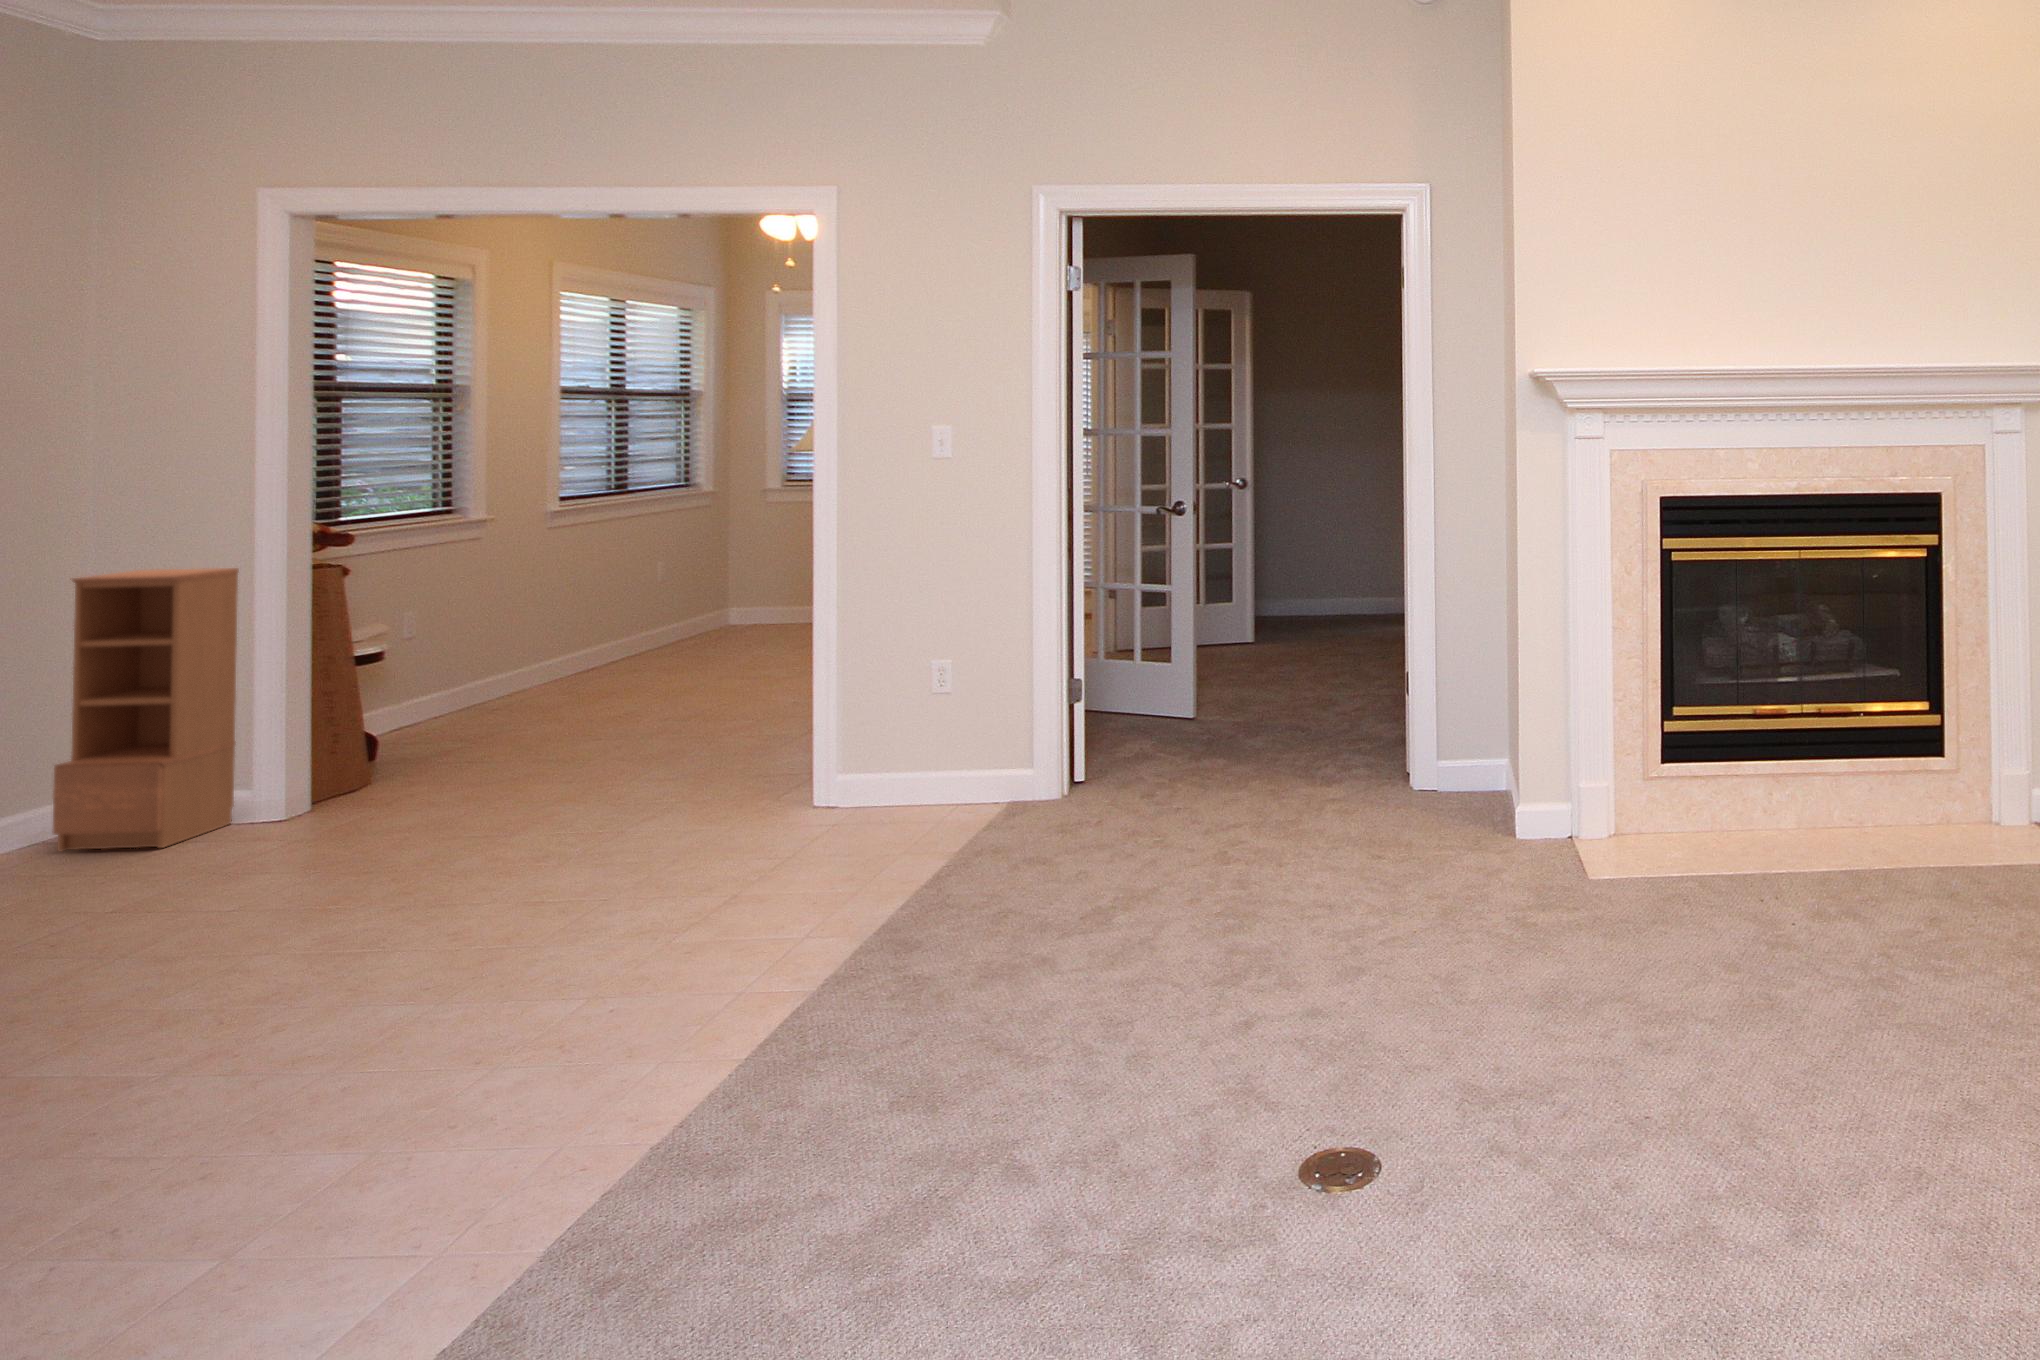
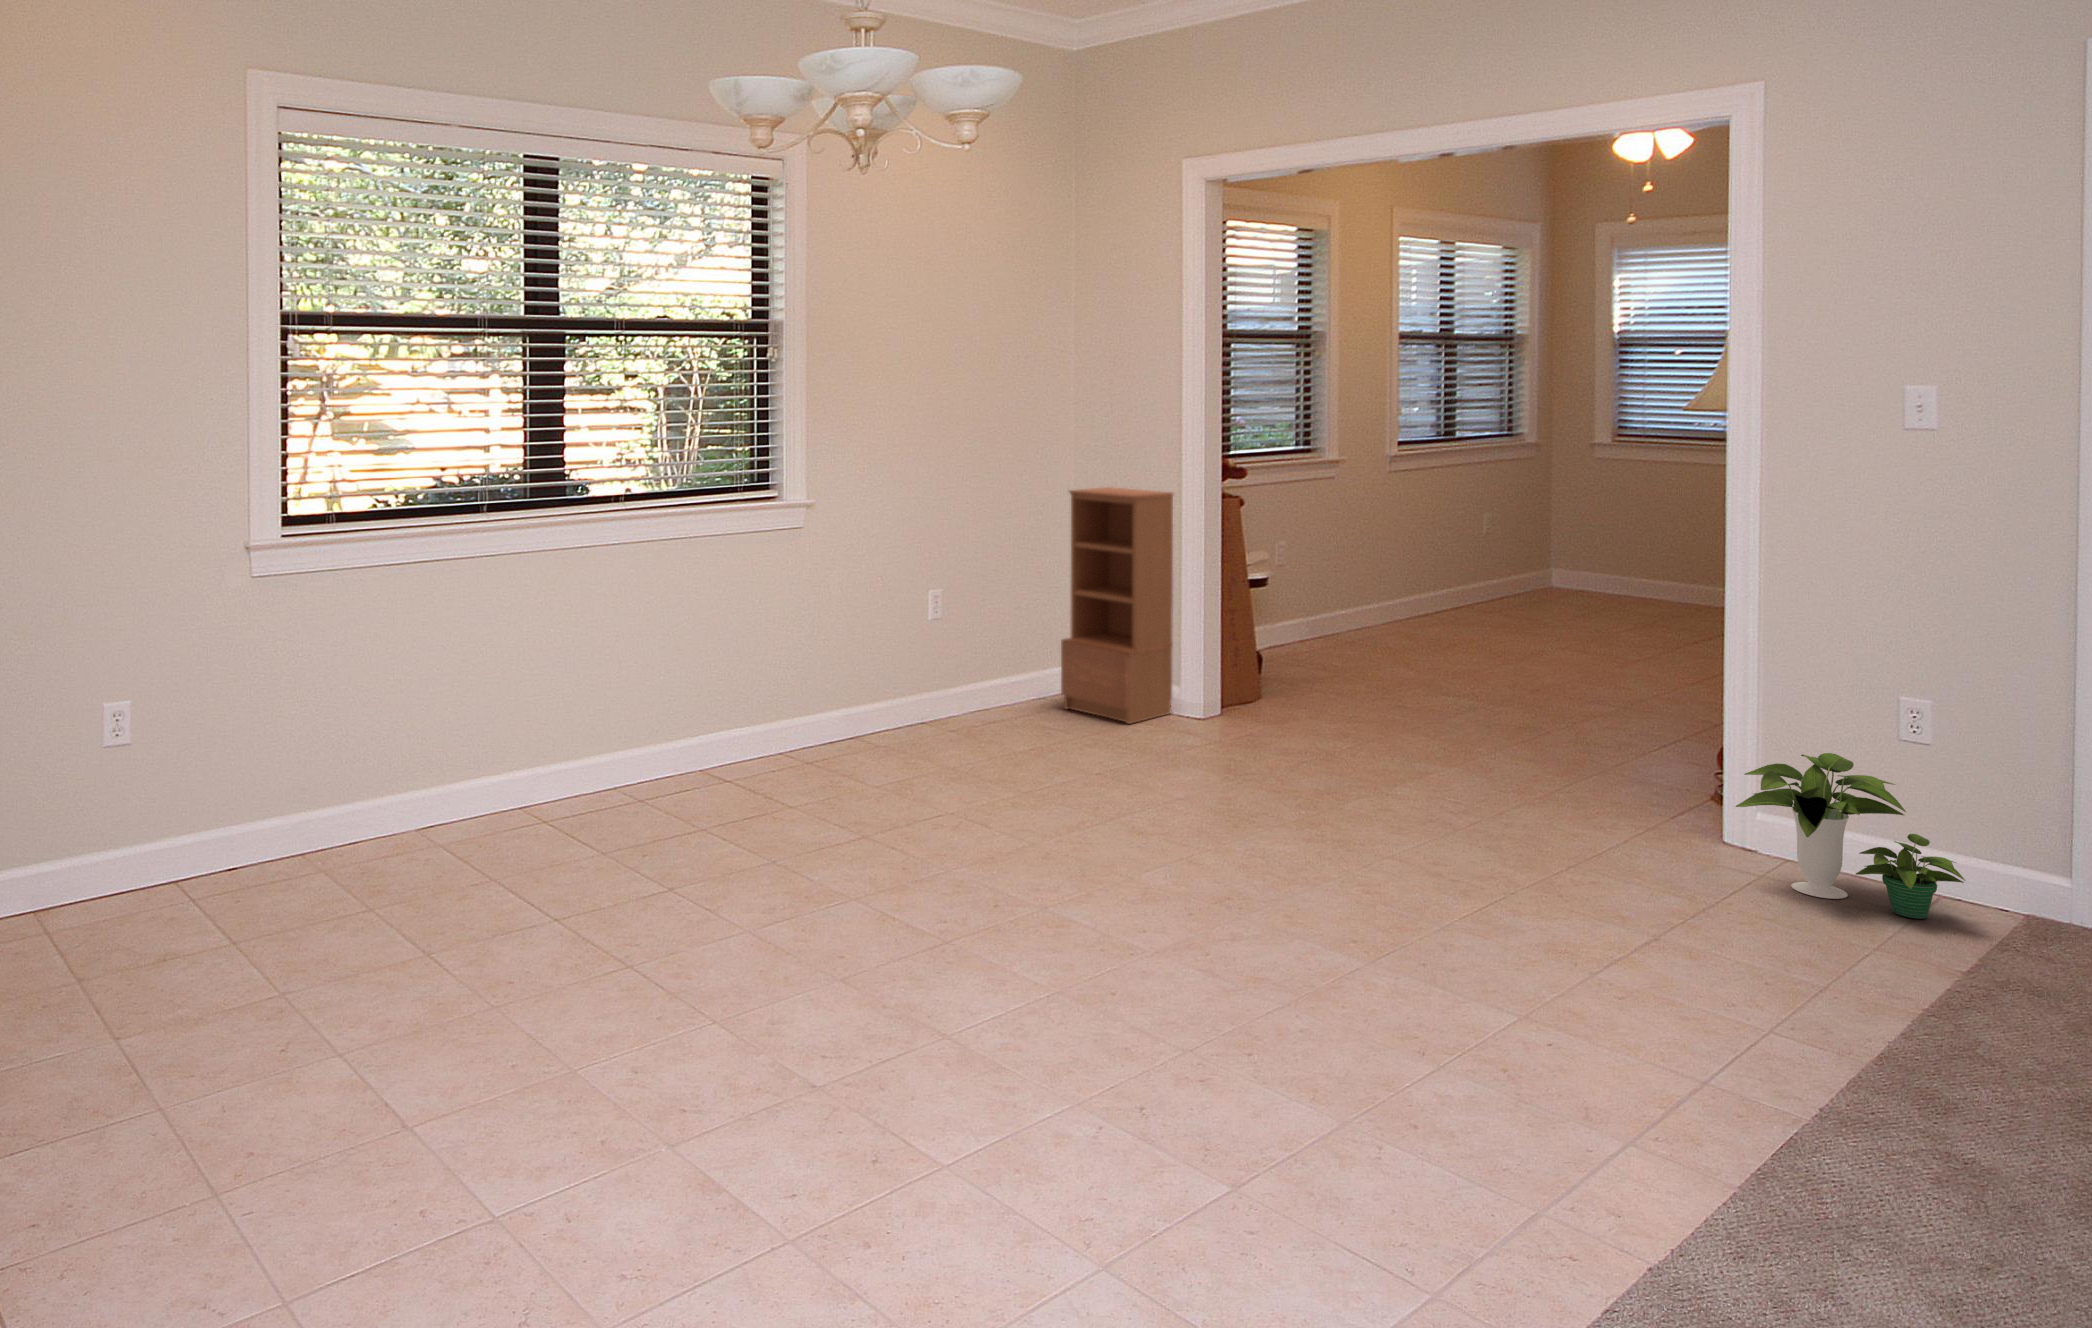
potted plant: none [809,716,965,833] -> present [1736,753,1965,919]

